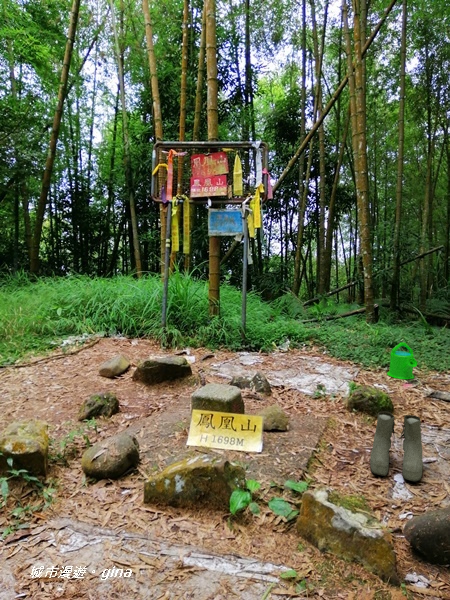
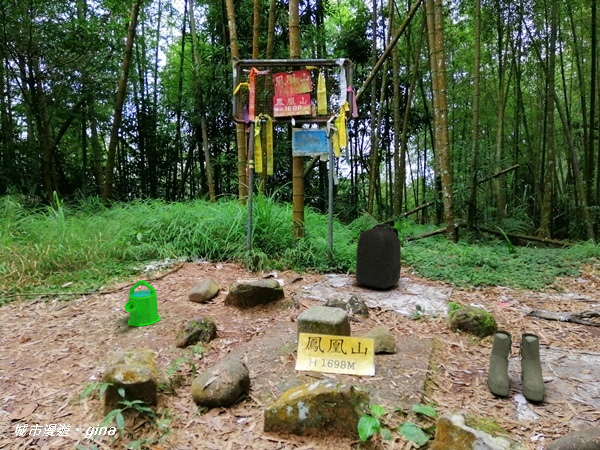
backpack: none [265,304,310,368] -> present [356,224,401,289]
watering can: present [387,342,417,379] -> present [125,280,161,326]

